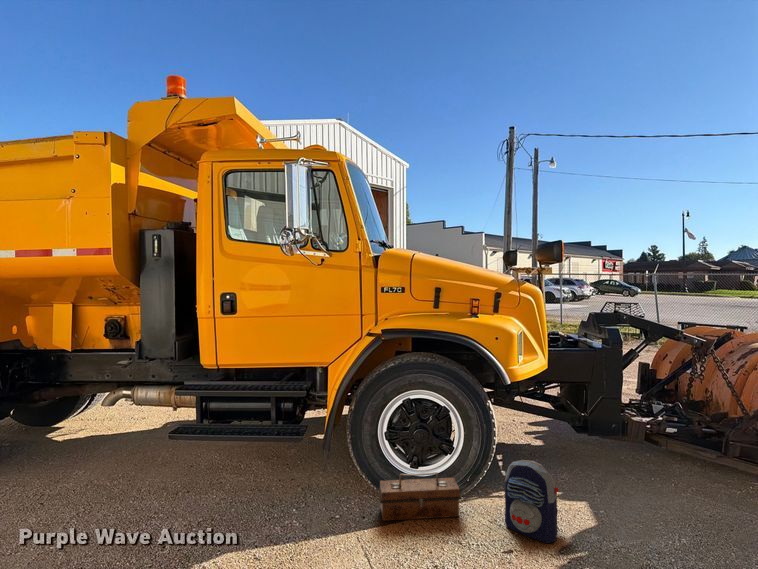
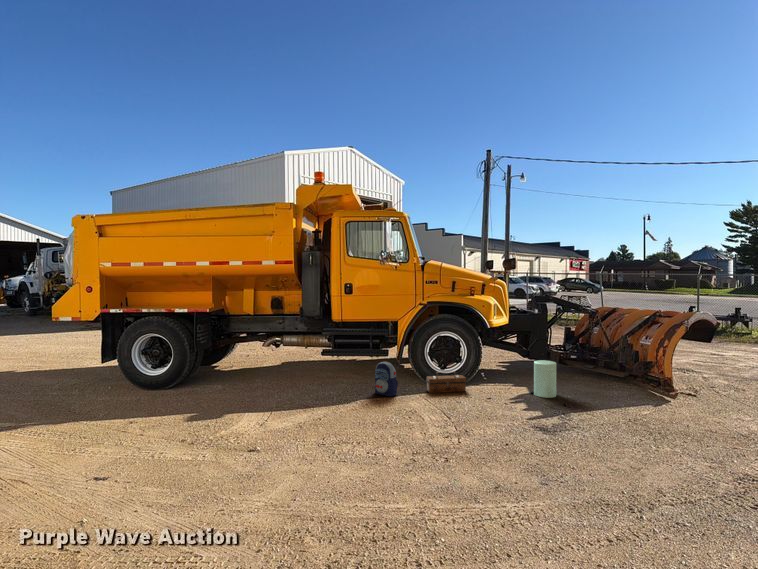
trash can: none [596,456,660,550] -> present [530,360,556,398]
backpack: present [505,460,558,543] -> present [375,362,398,396]

